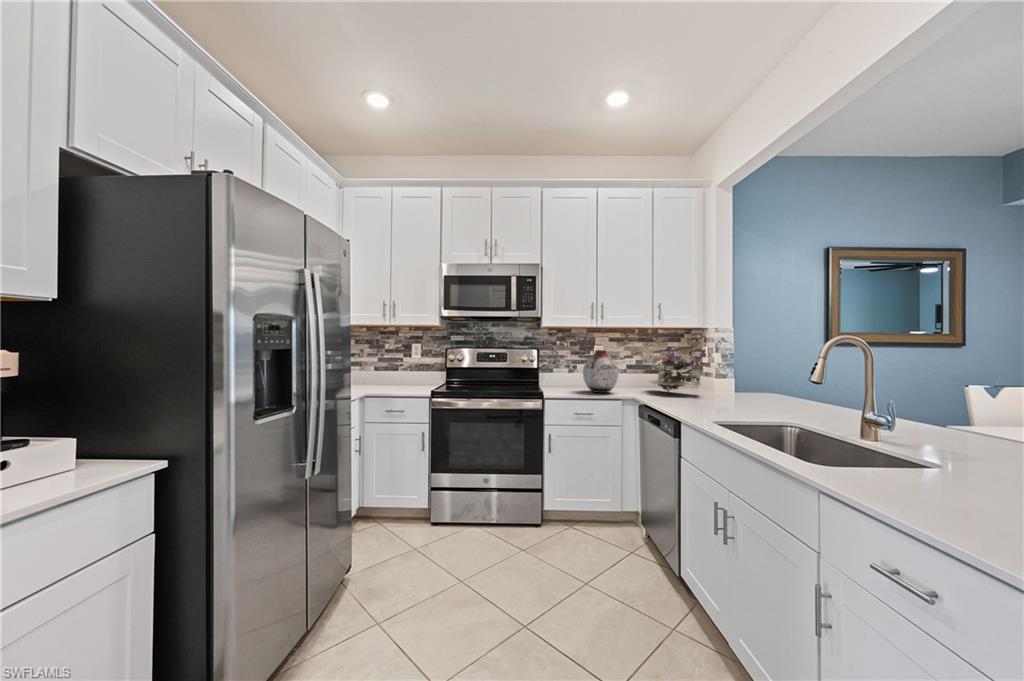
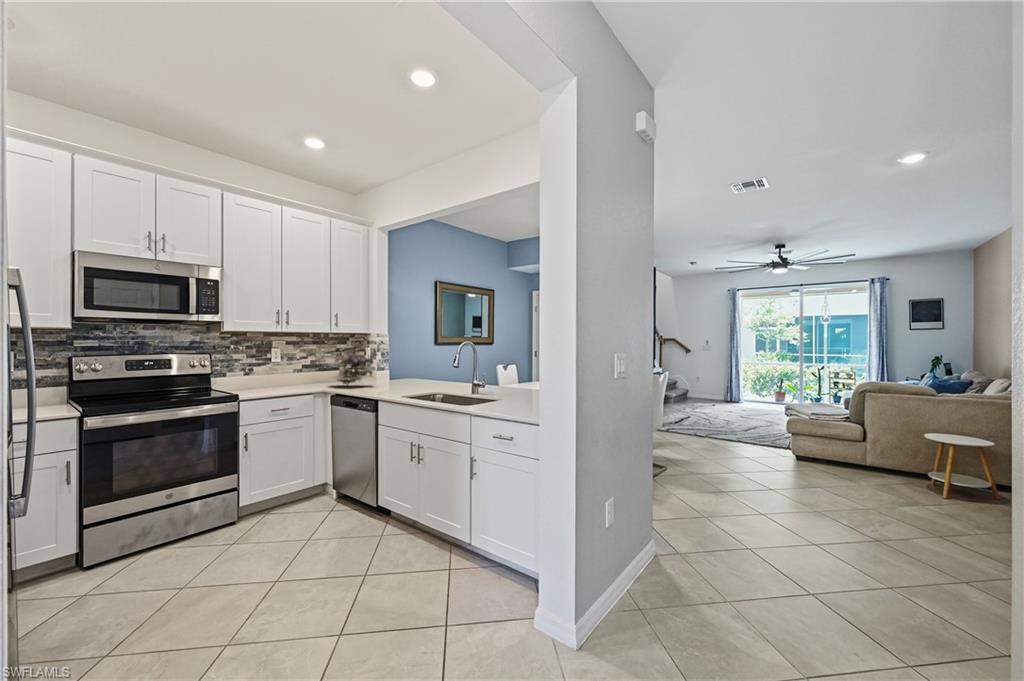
vase: present [583,350,619,393] -> none [276,353,311,391]

